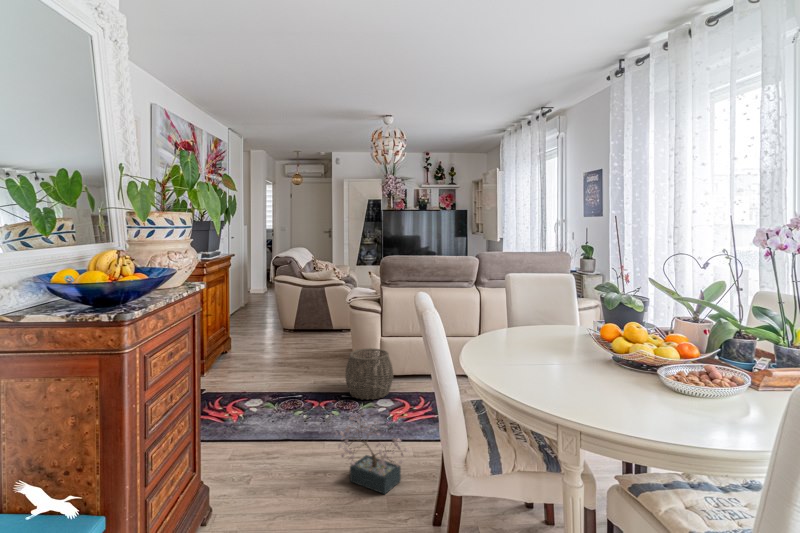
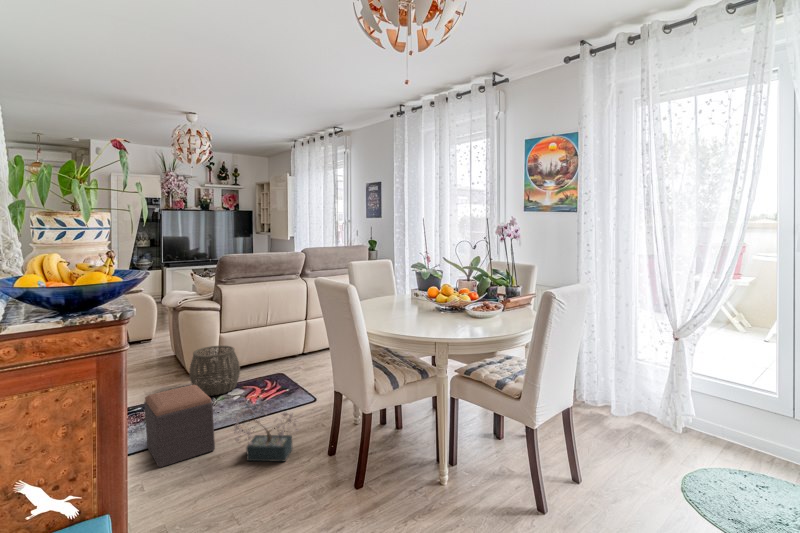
footstool: none [274,387,330,464] -> present [144,385,215,467]

